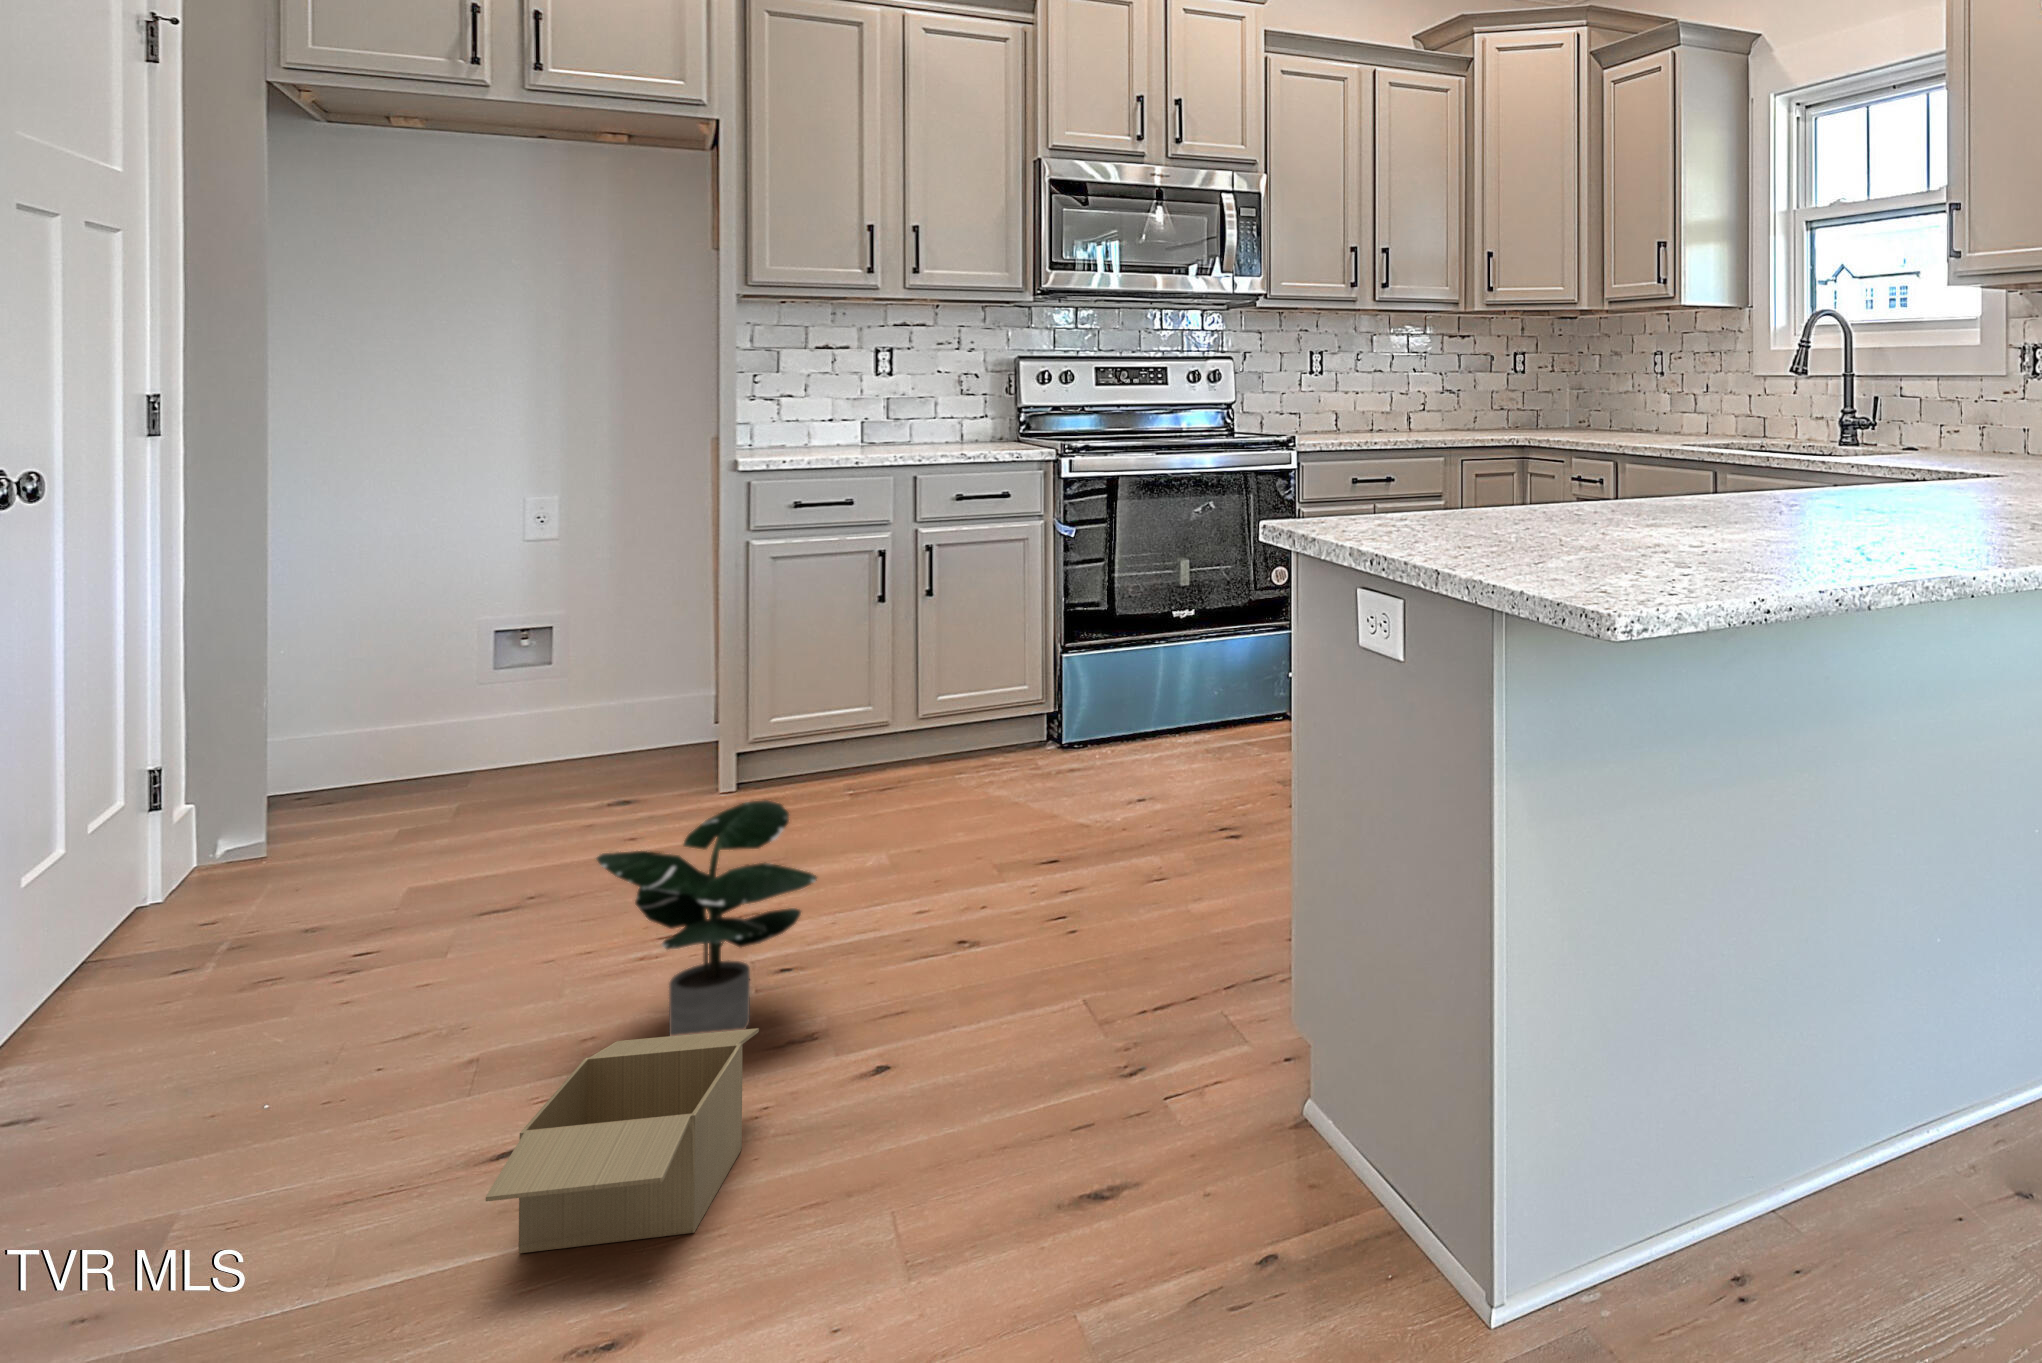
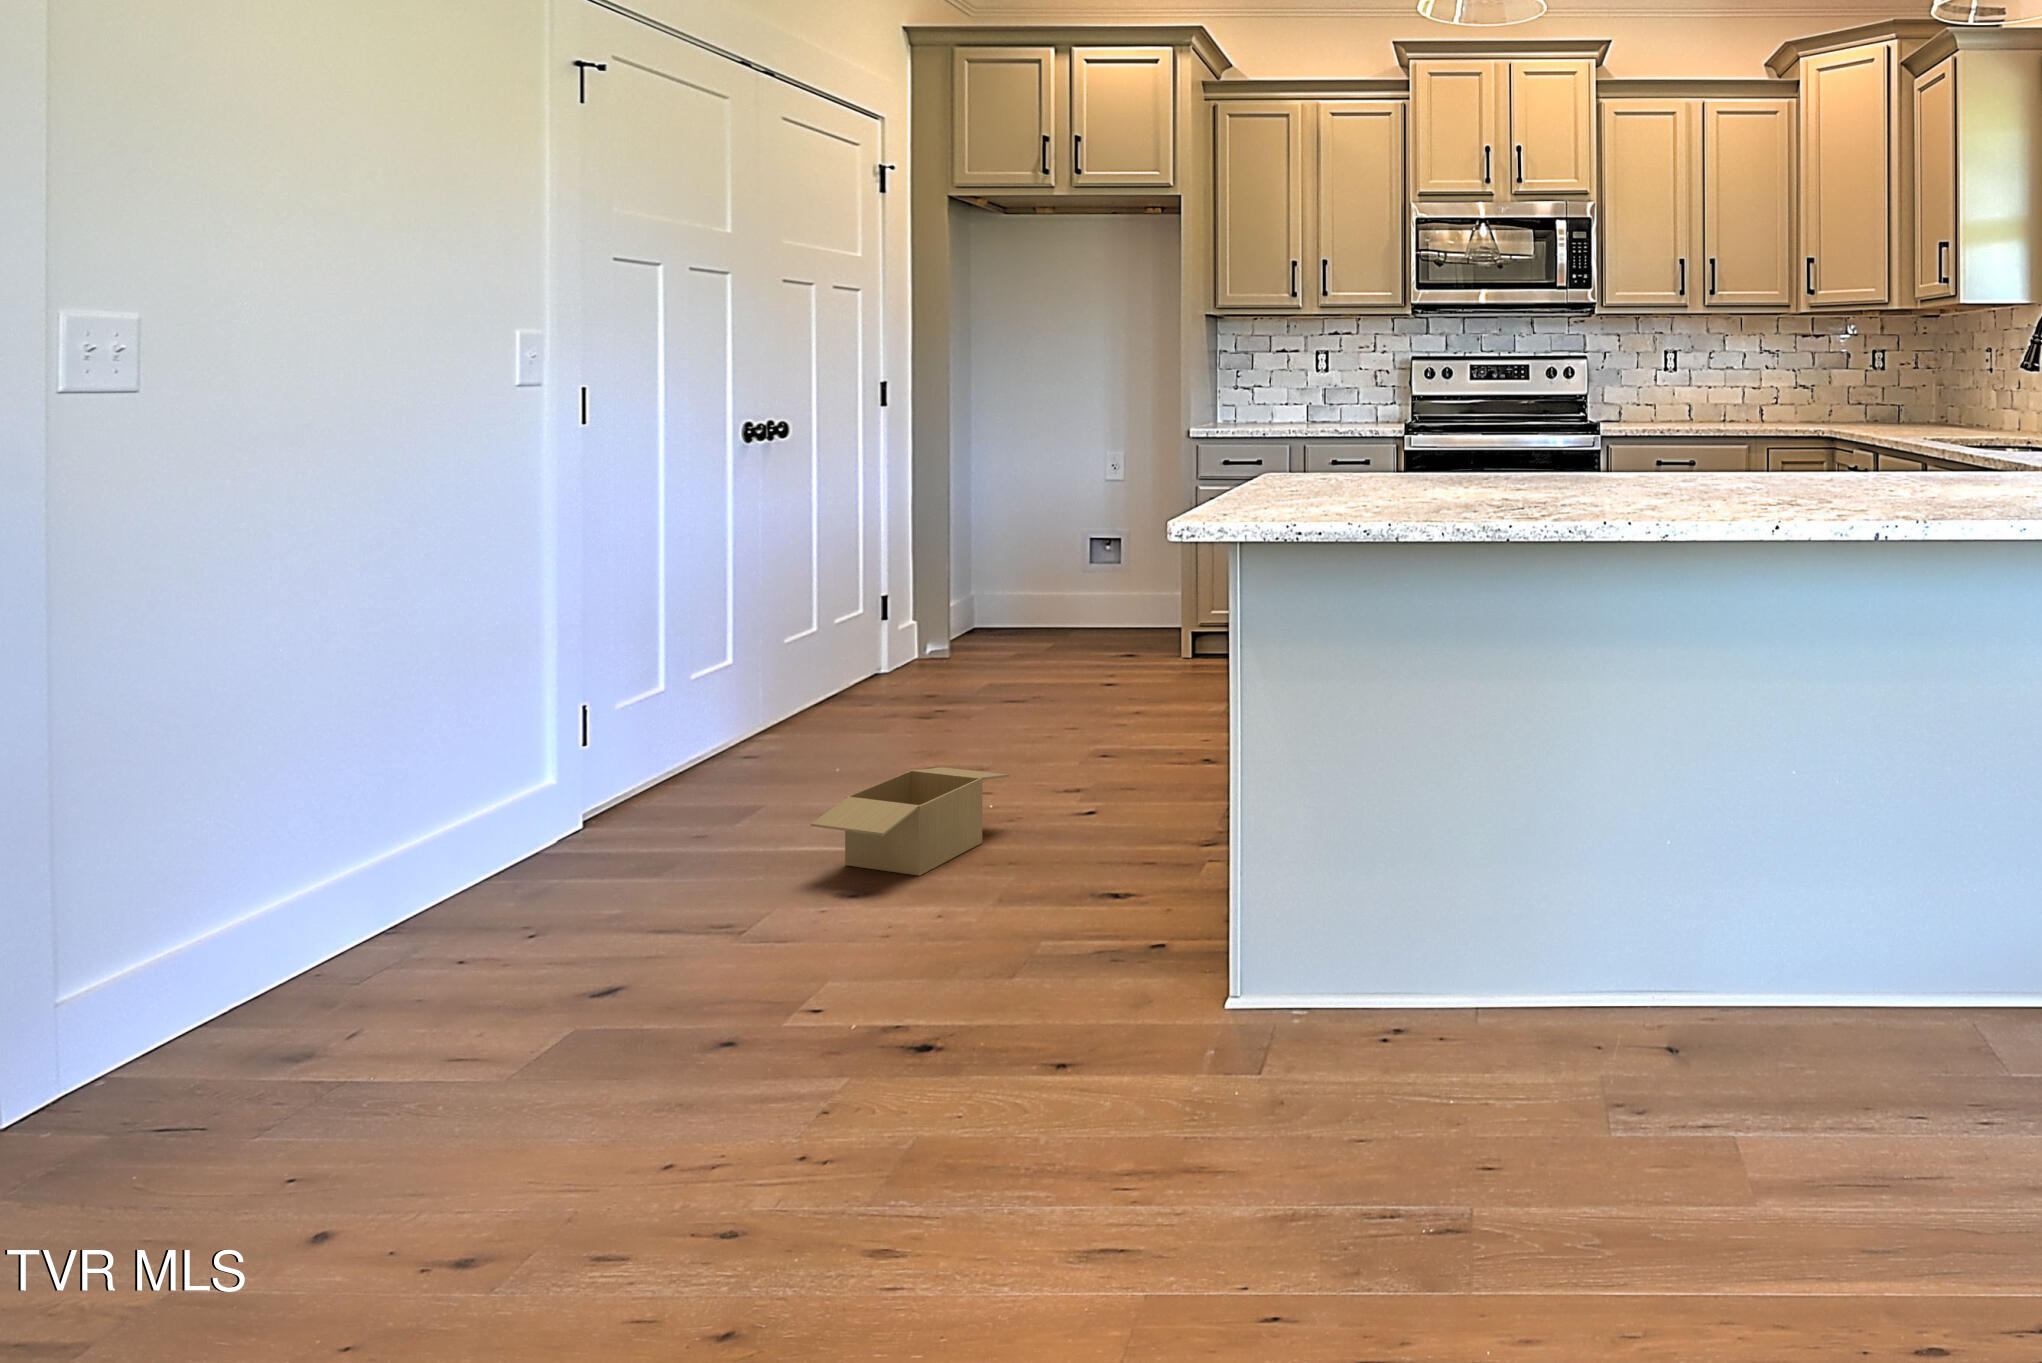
potted plant: present [597,800,817,1036] -> none [969,644,1090,790]

